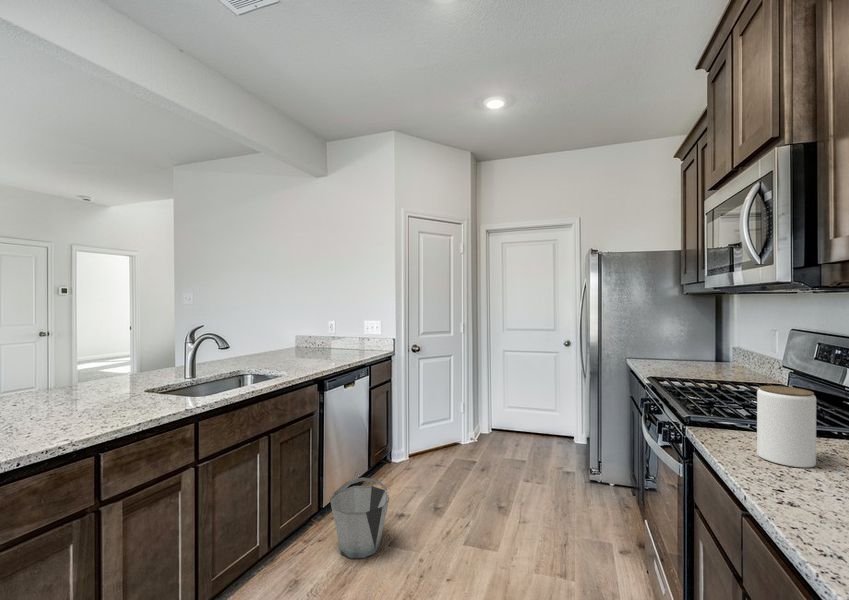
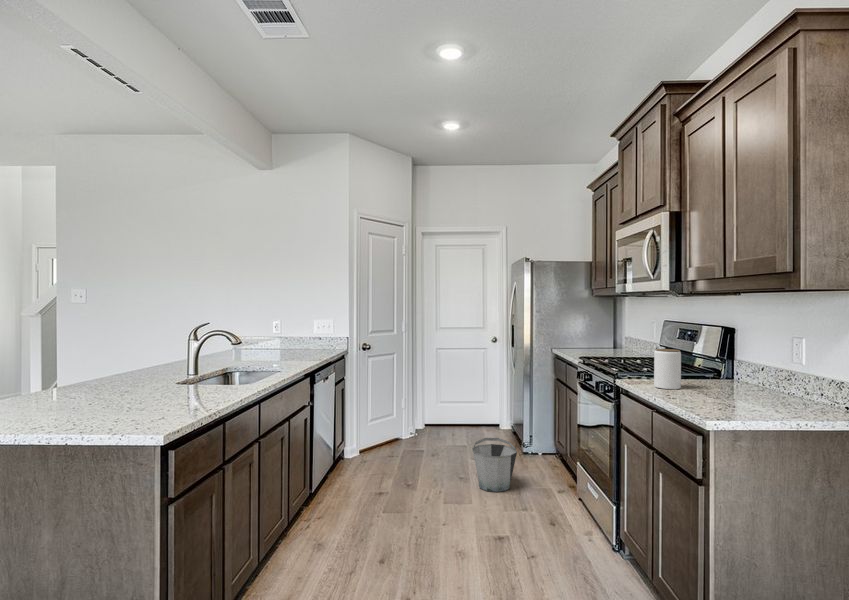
bucket: present [330,477,389,558] -> present [472,438,517,492]

